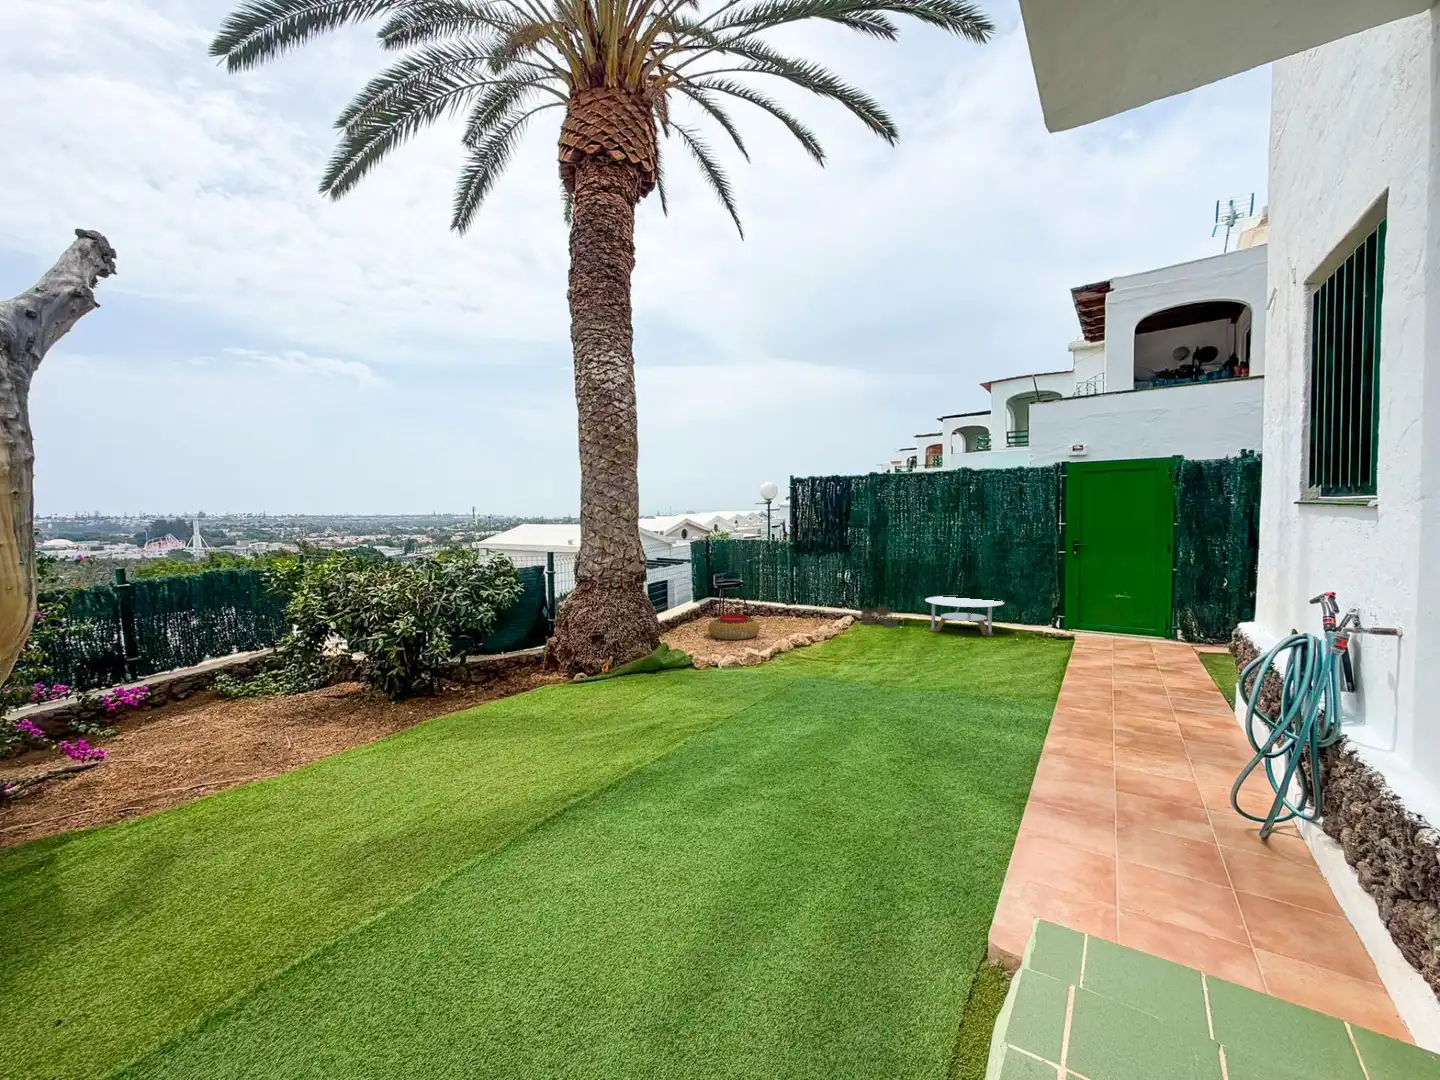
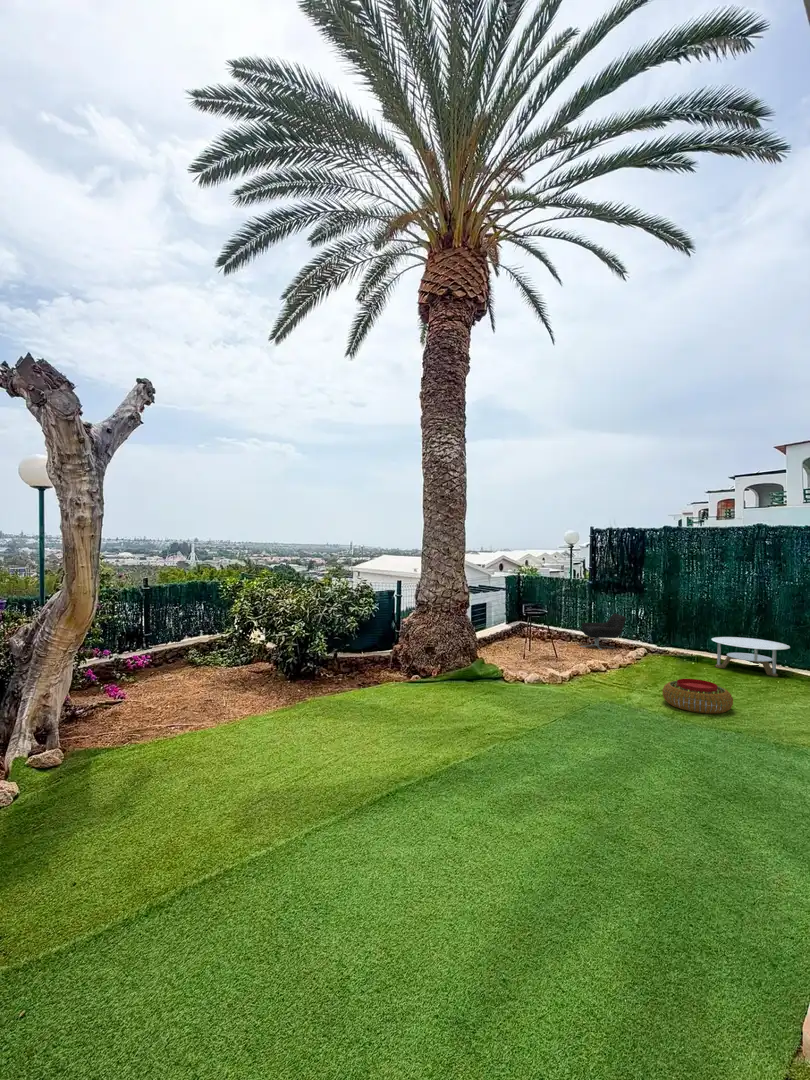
lounge chair: none [780,578,831,622] -> present [580,613,626,650]
woven basket: present [861,606,897,627] -> none [652,640,686,661]
pouf: present [708,615,760,640] -> present [662,679,733,714]

